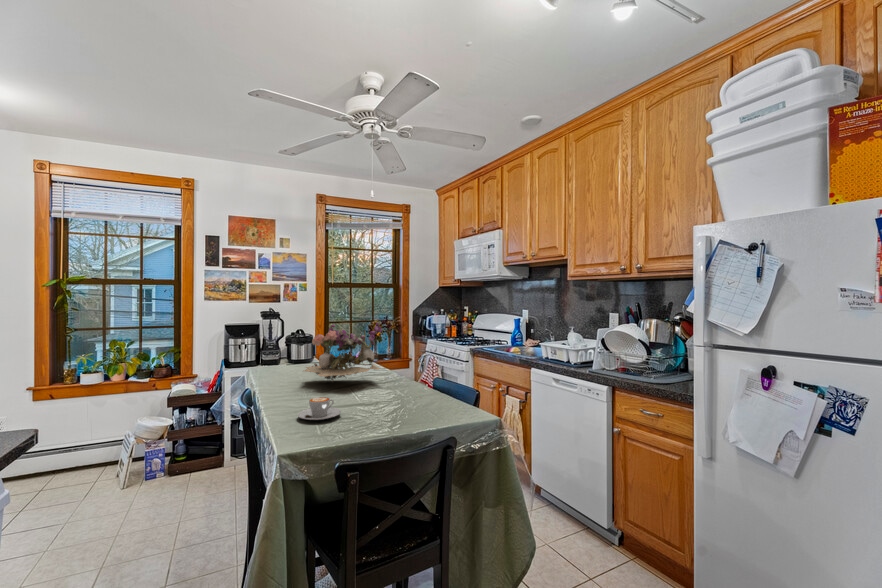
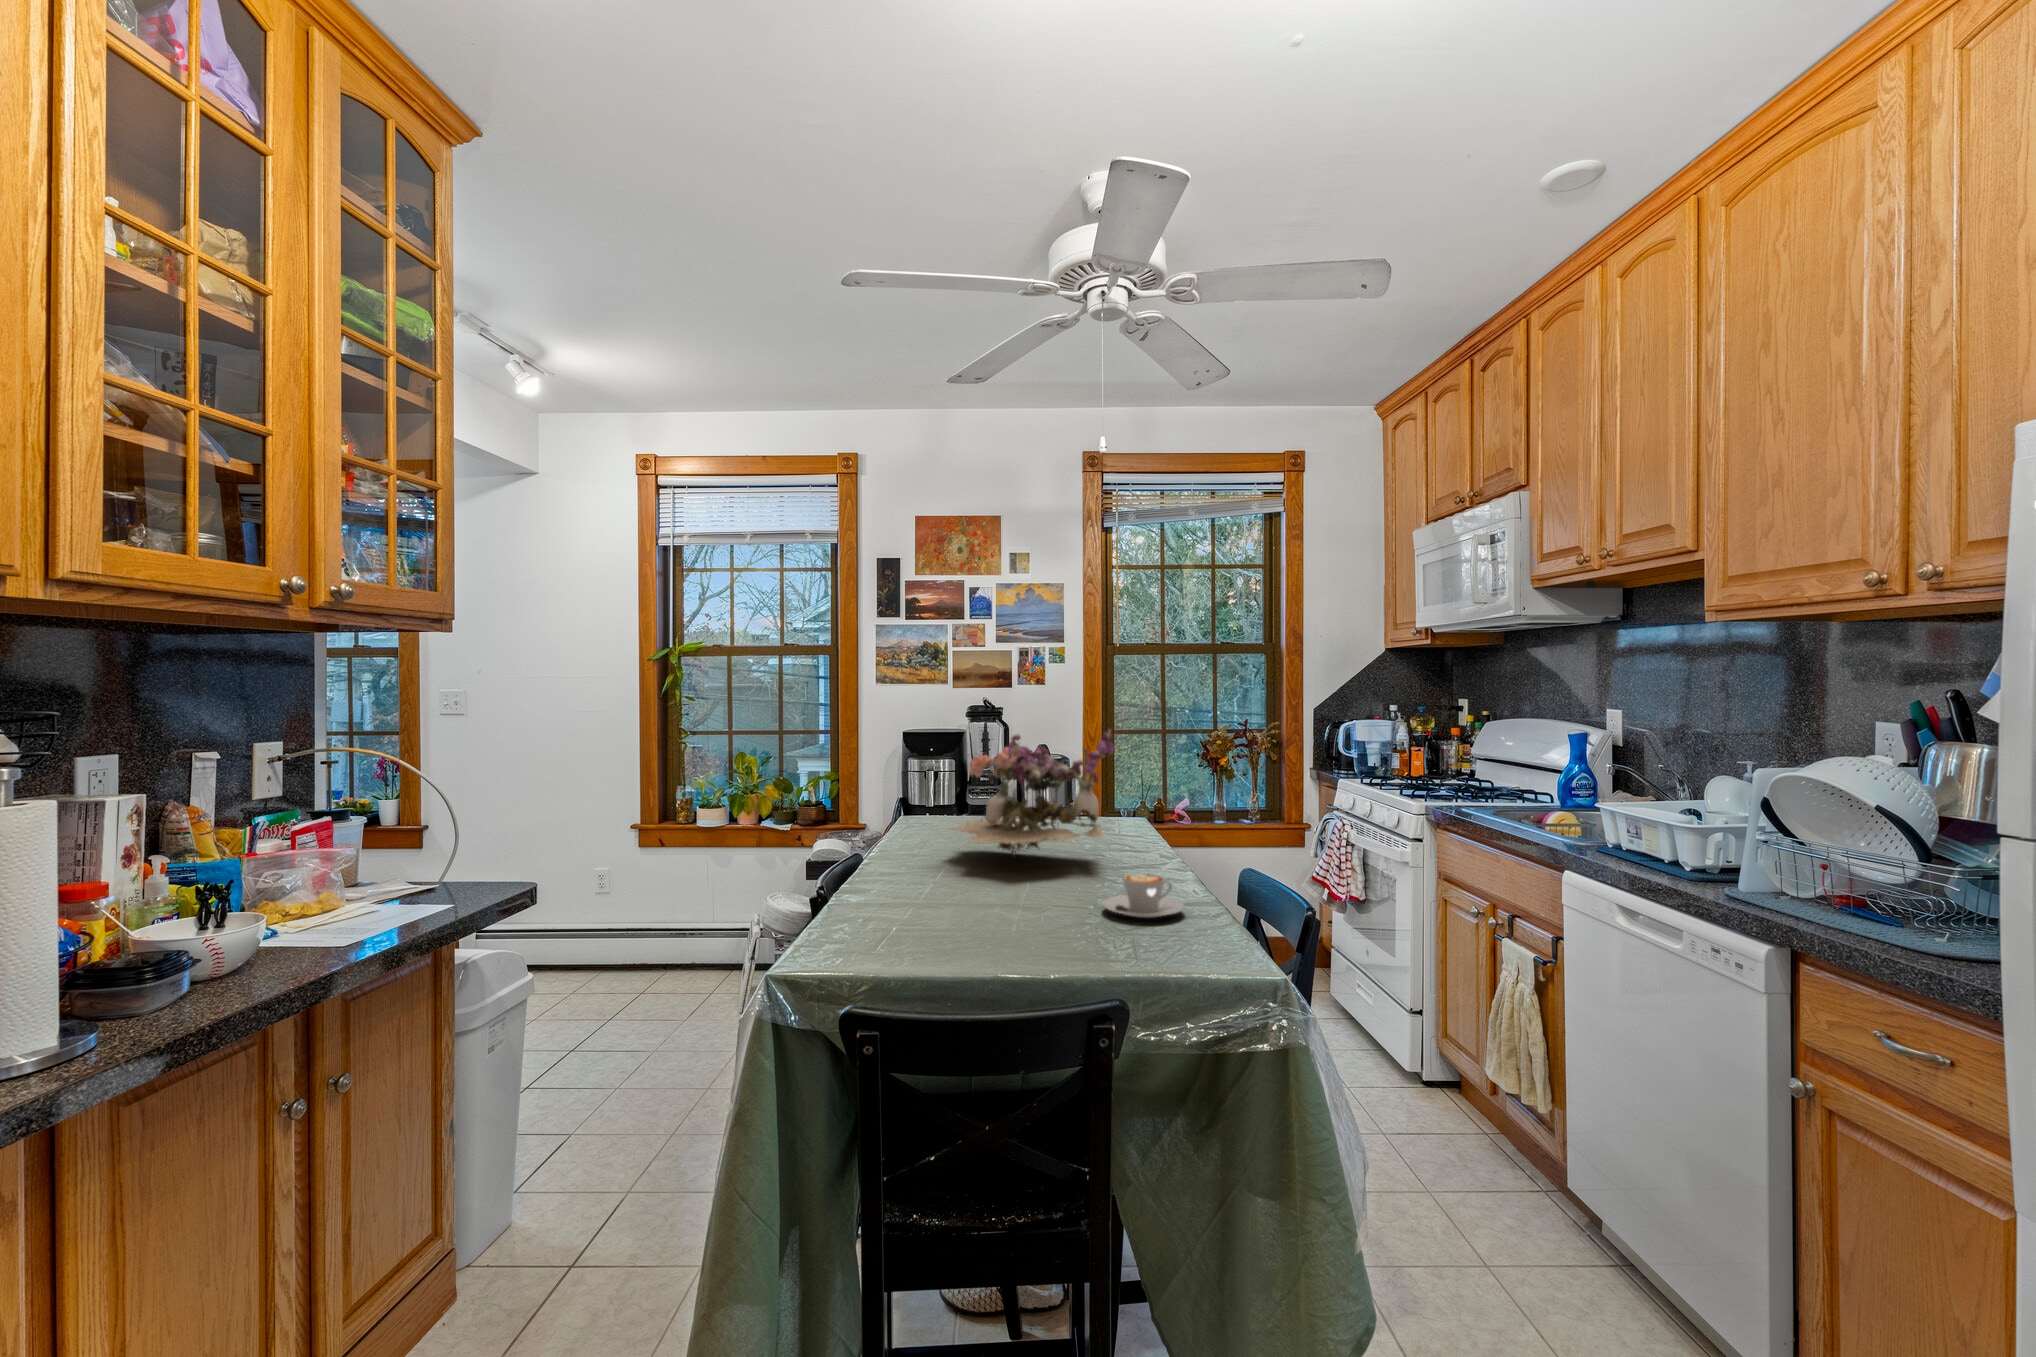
coffee cup: present [298,397,341,420] -> present [1103,874,1185,918]

